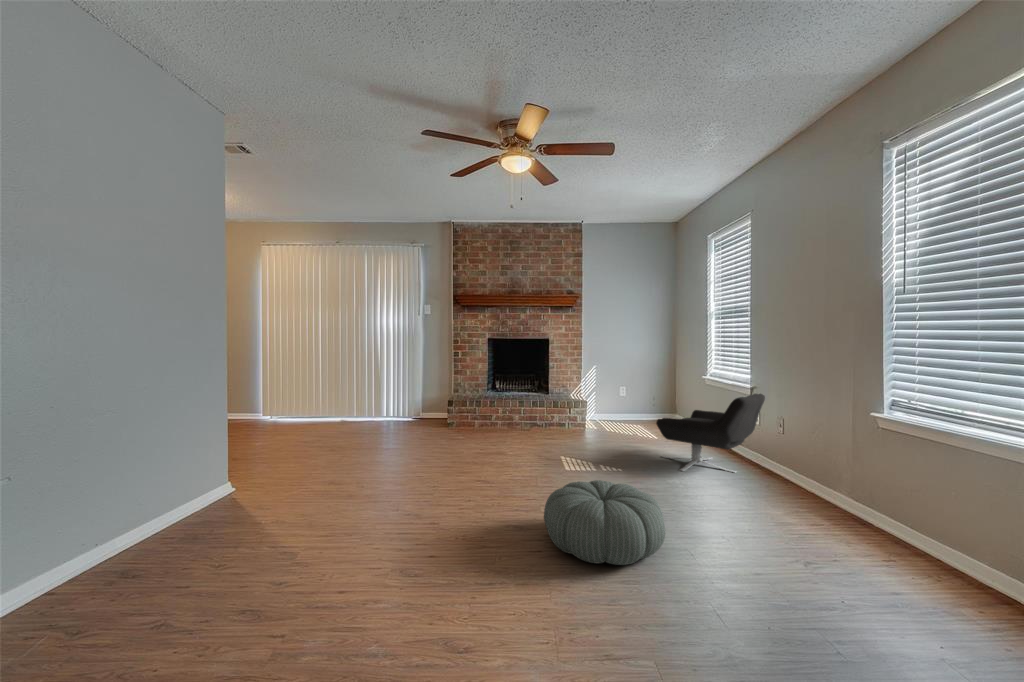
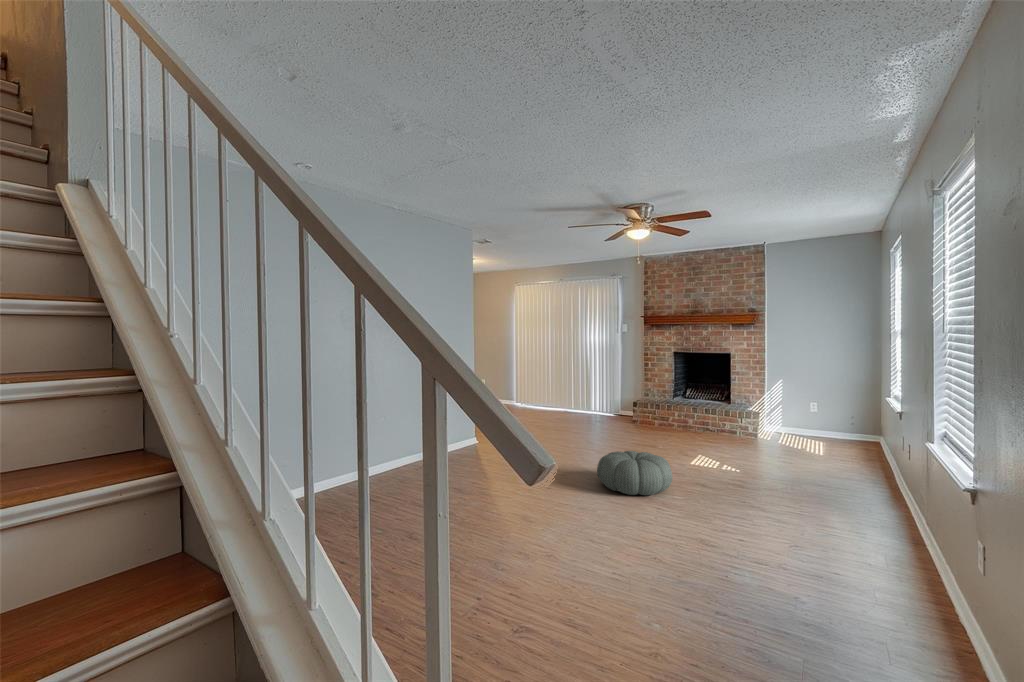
lounge chair: present [656,394,765,472] -> none [759,413,871,482]

